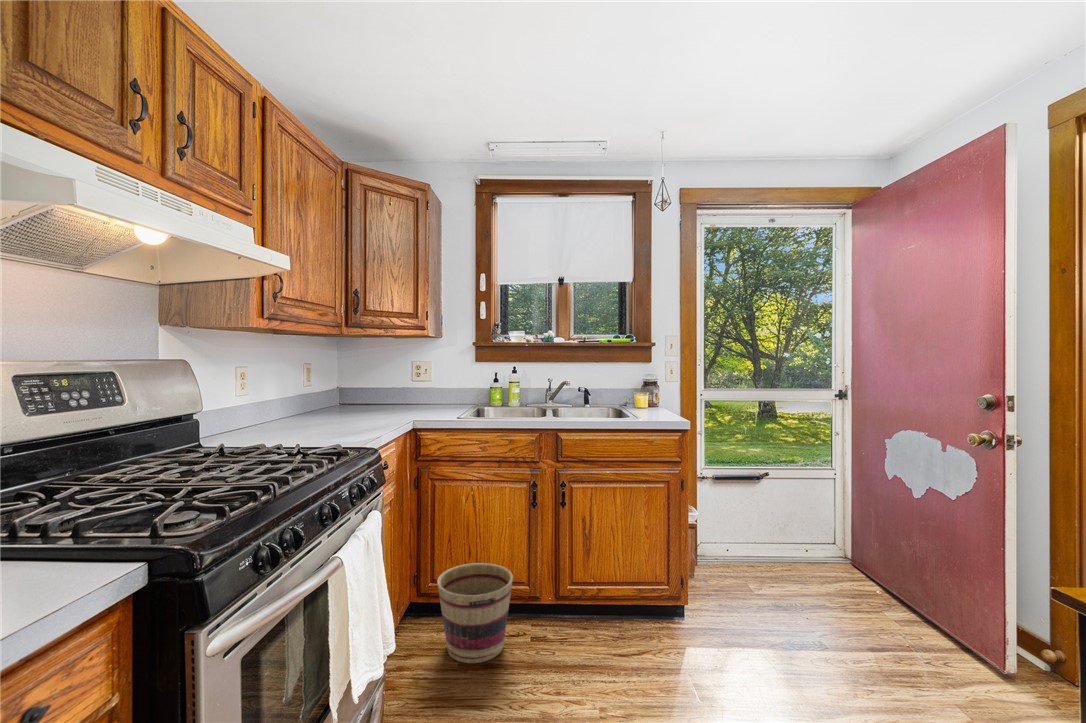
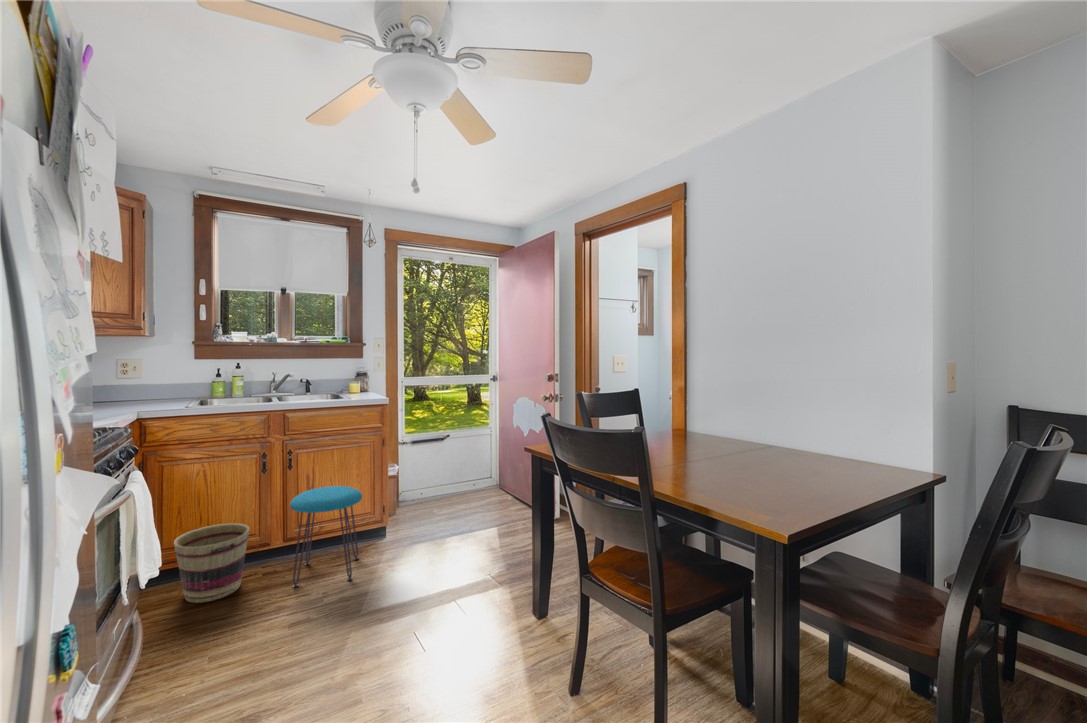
stool: none [557,539,649,690] -> present [290,486,362,587]

